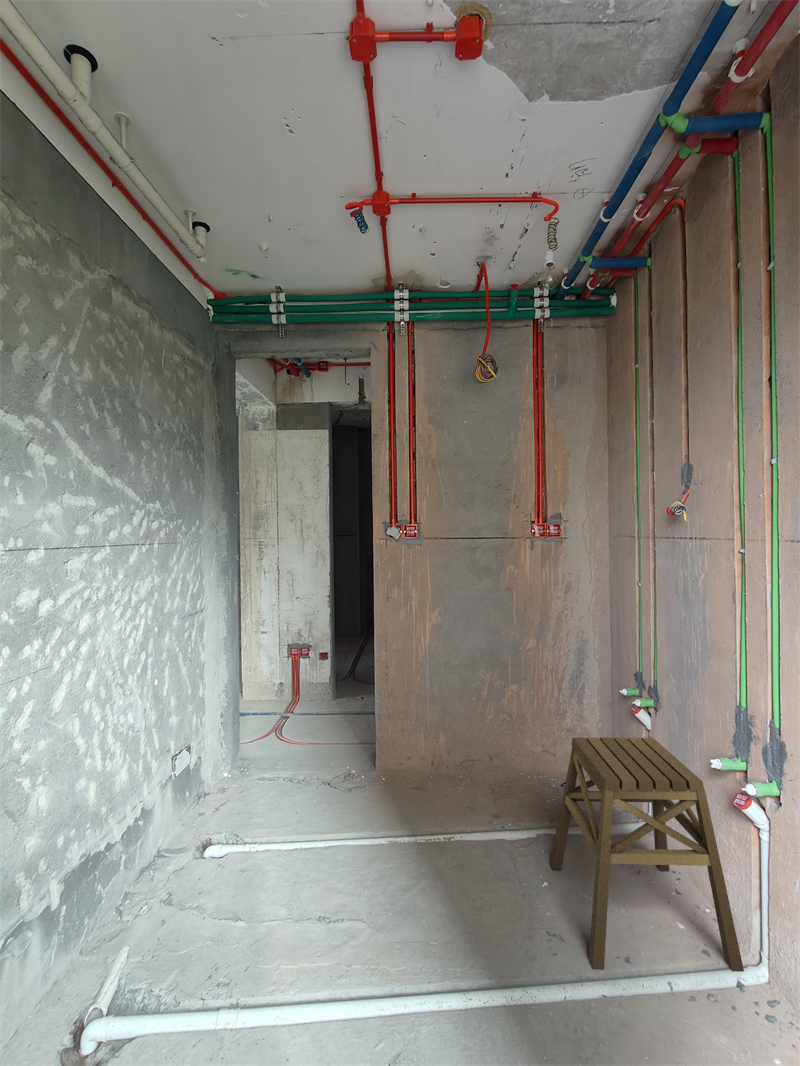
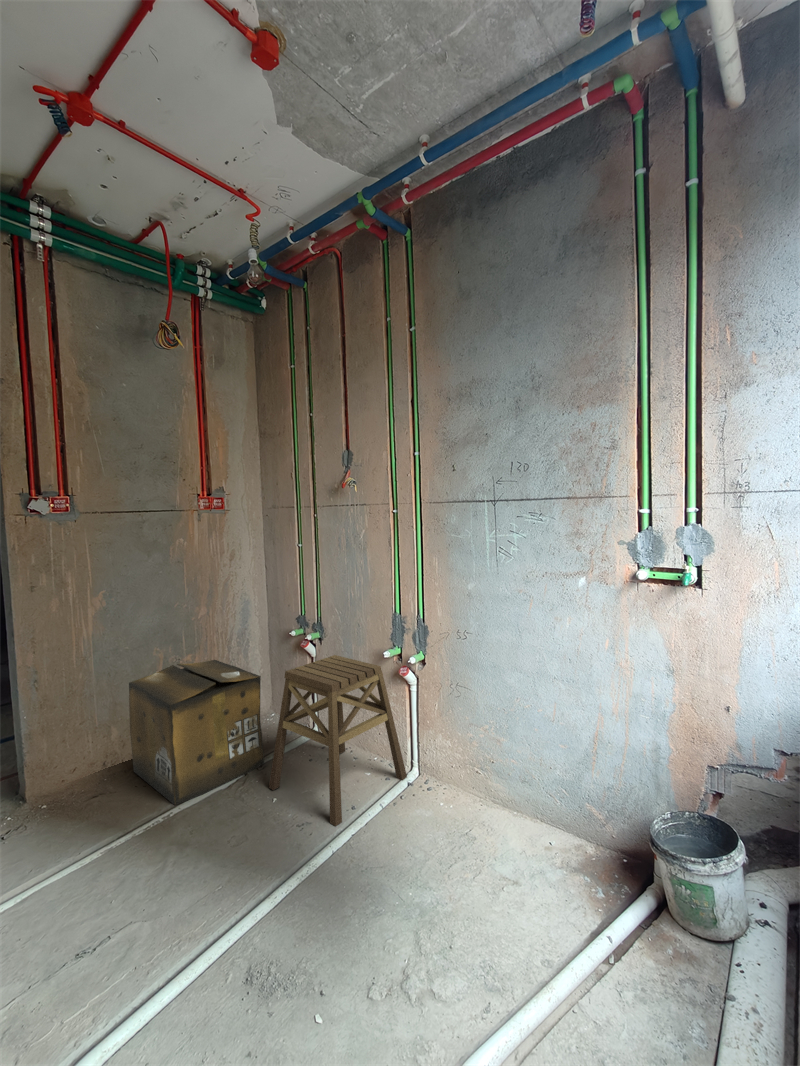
cardboard box: none [454,688,565,833] -> present [129,660,264,805]

